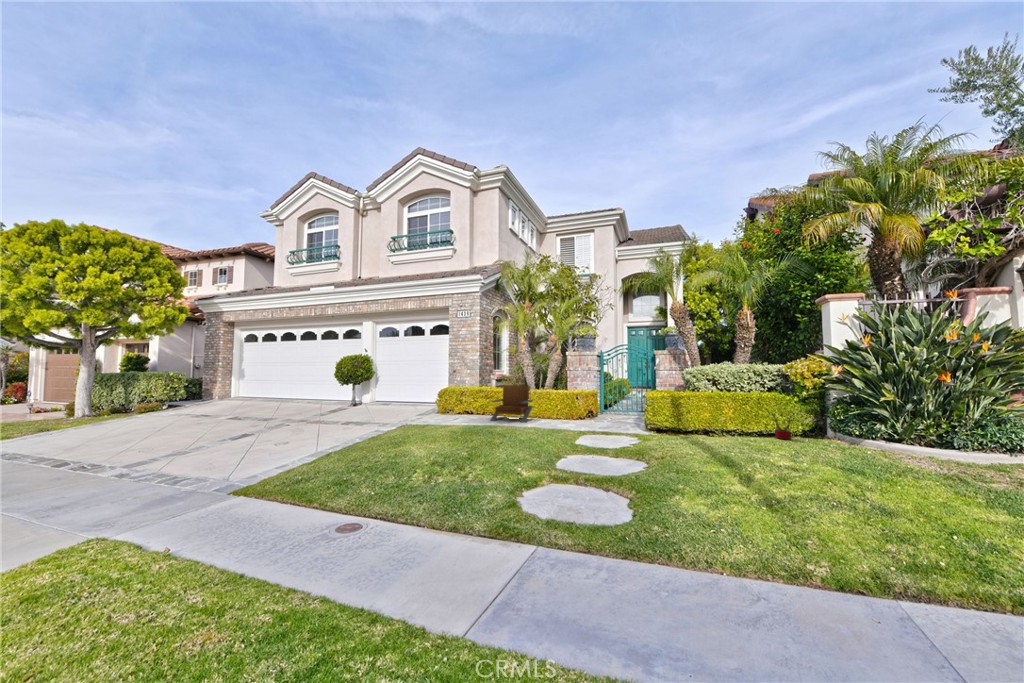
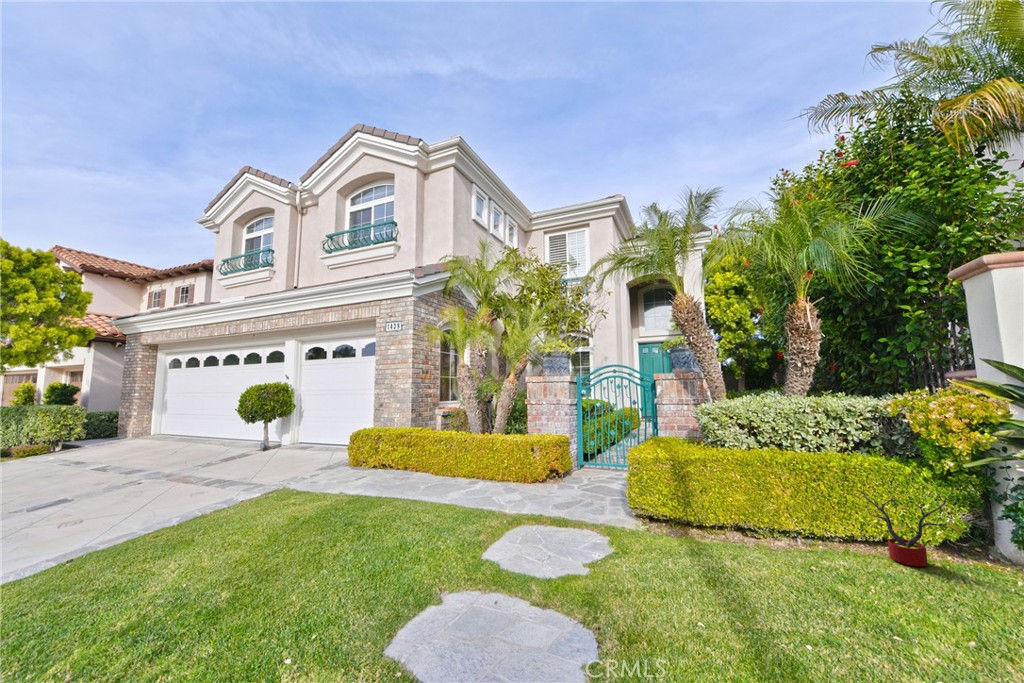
lounge chair: present [491,385,534,423] -> none [397,428,470,491]

